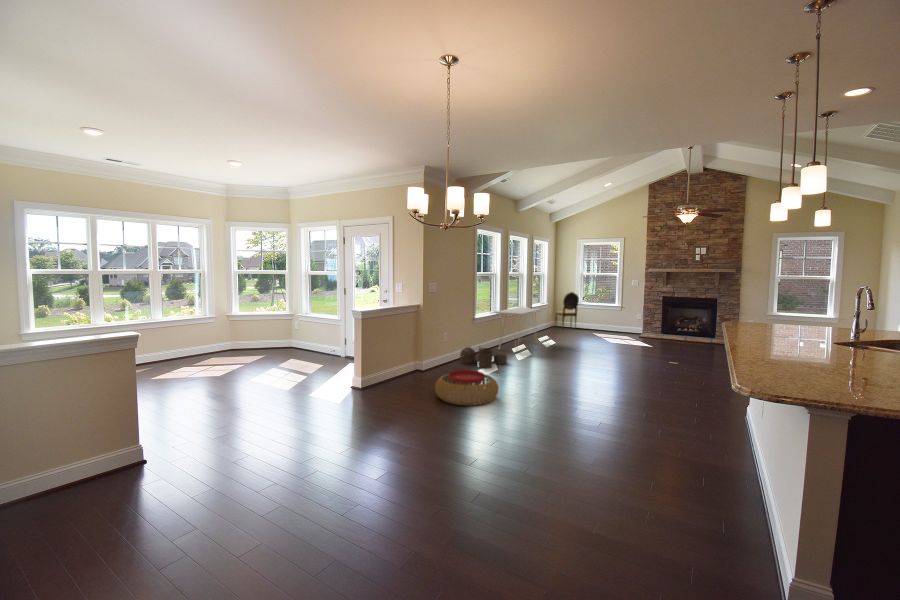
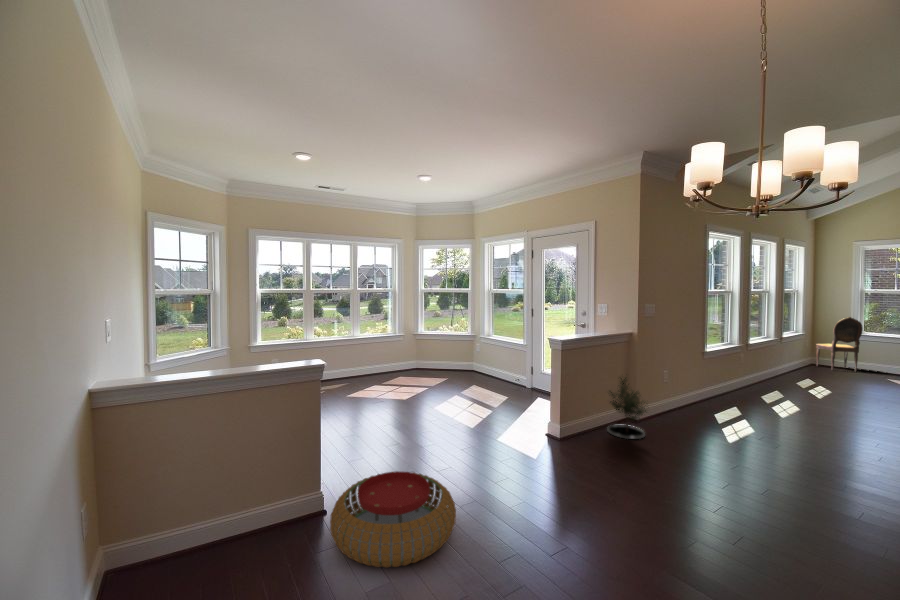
console table: present [495,308,542,352] -> none [734,338,809,401]
potted tree: none [398,334,429,384] -> present [607,377,646,439]
woven basket: present [460,347,507,368] -> none [686,390,765,425]
pouf: present [435,370,498,406] -> present [330,471,456,568]

